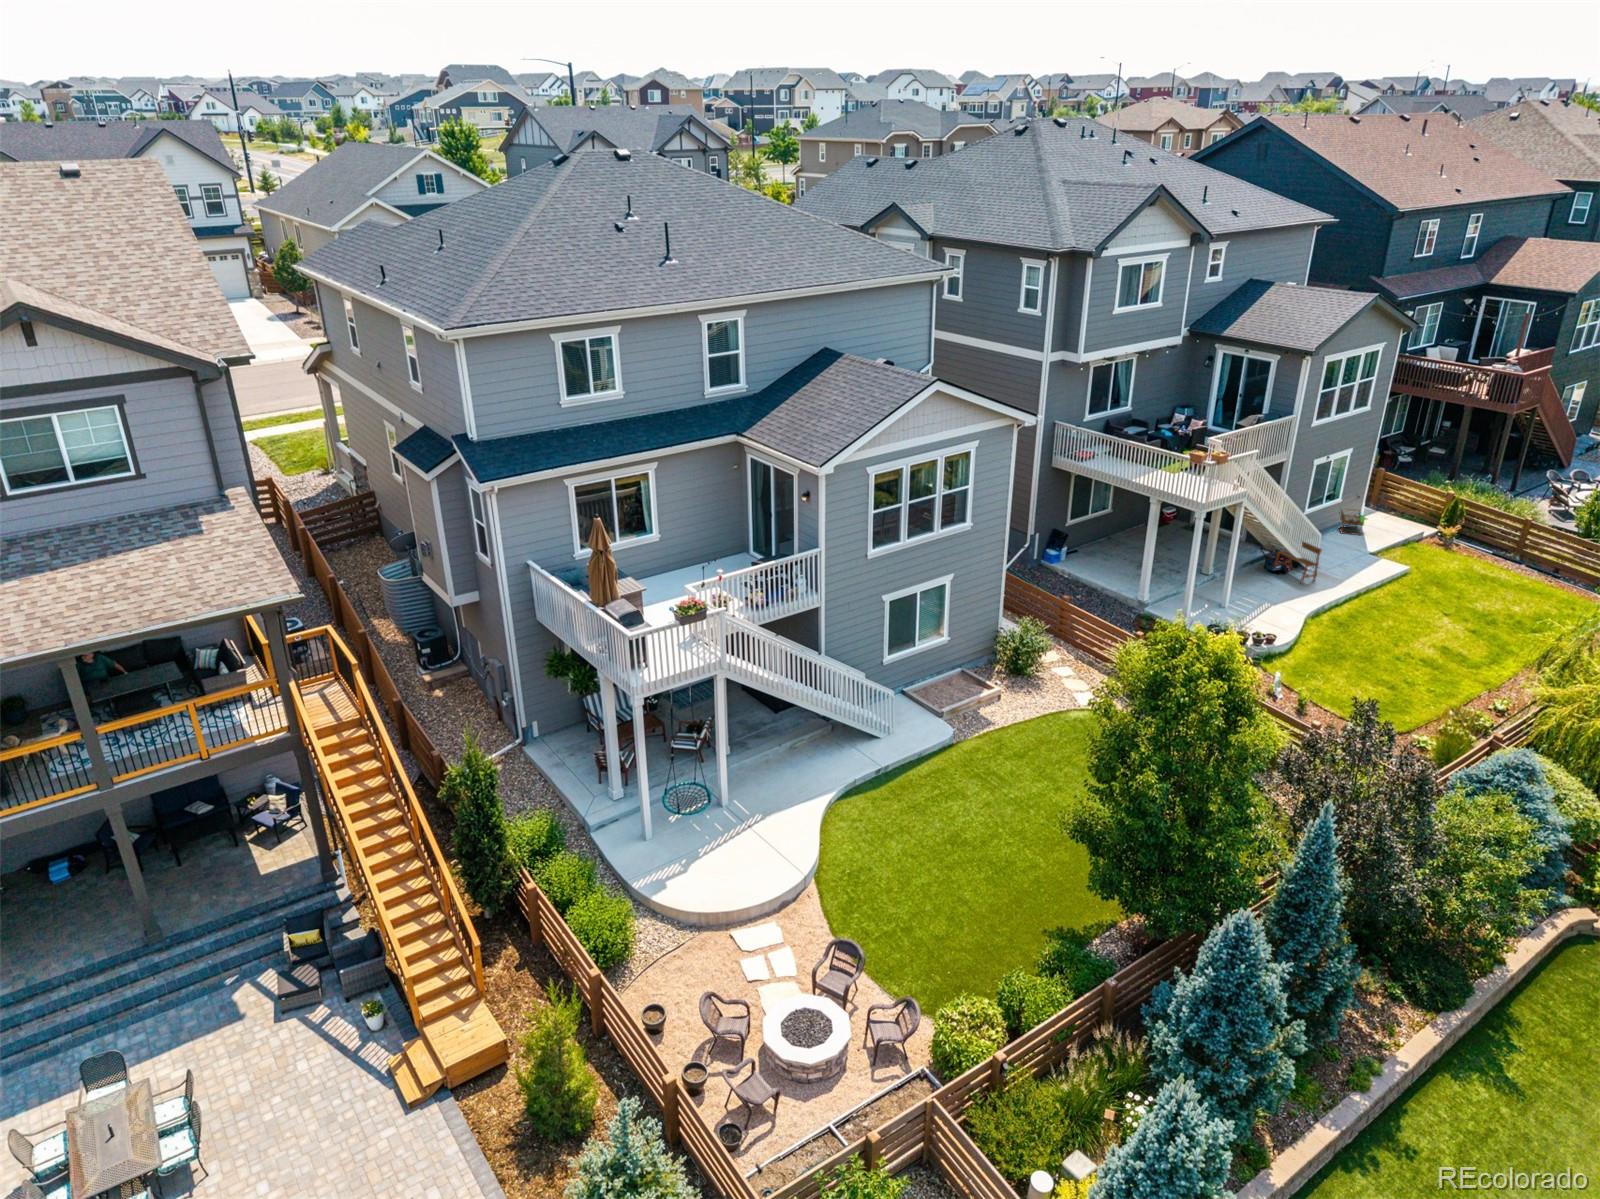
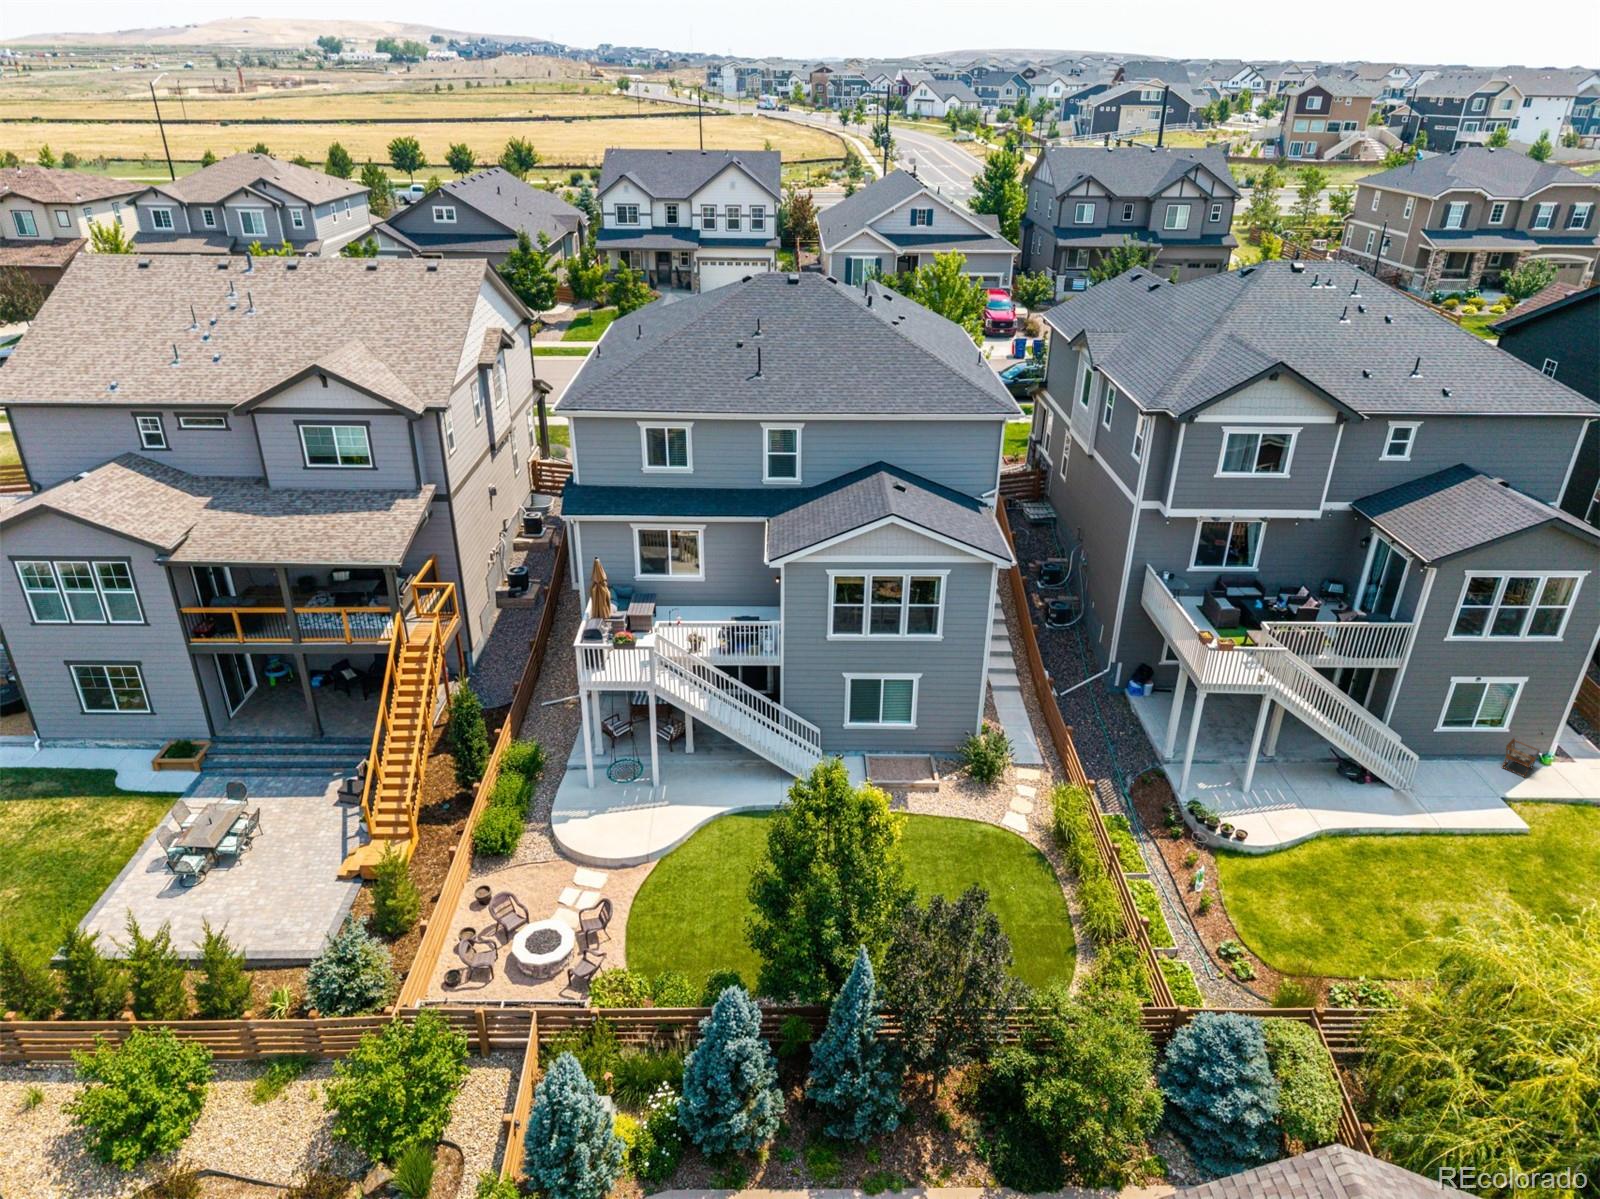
bench: present [1273,541,1322,583] -> none [1354,751,1400,803]

